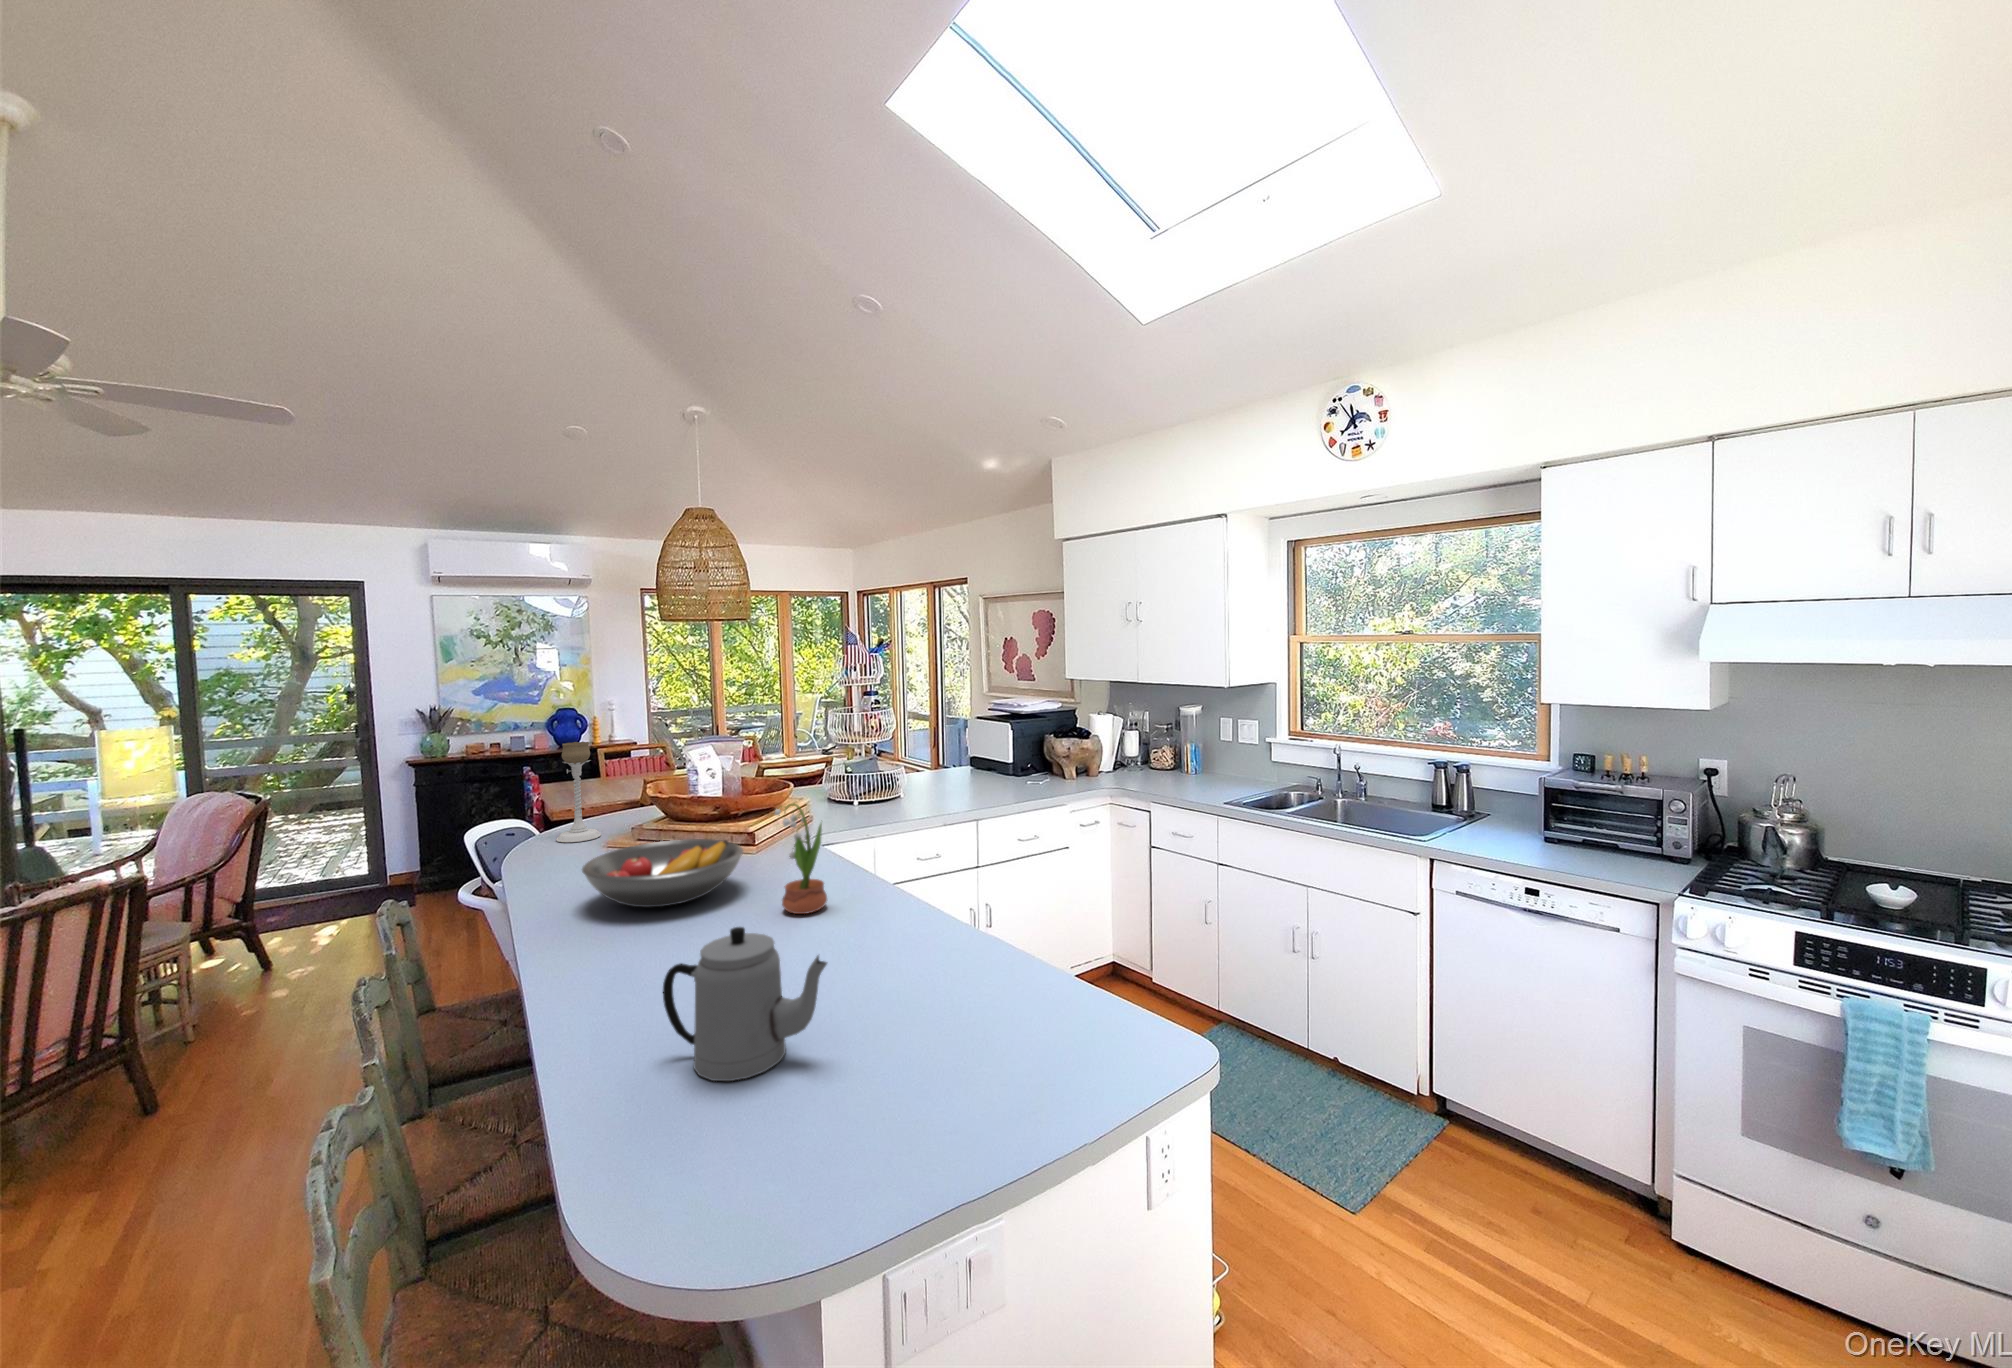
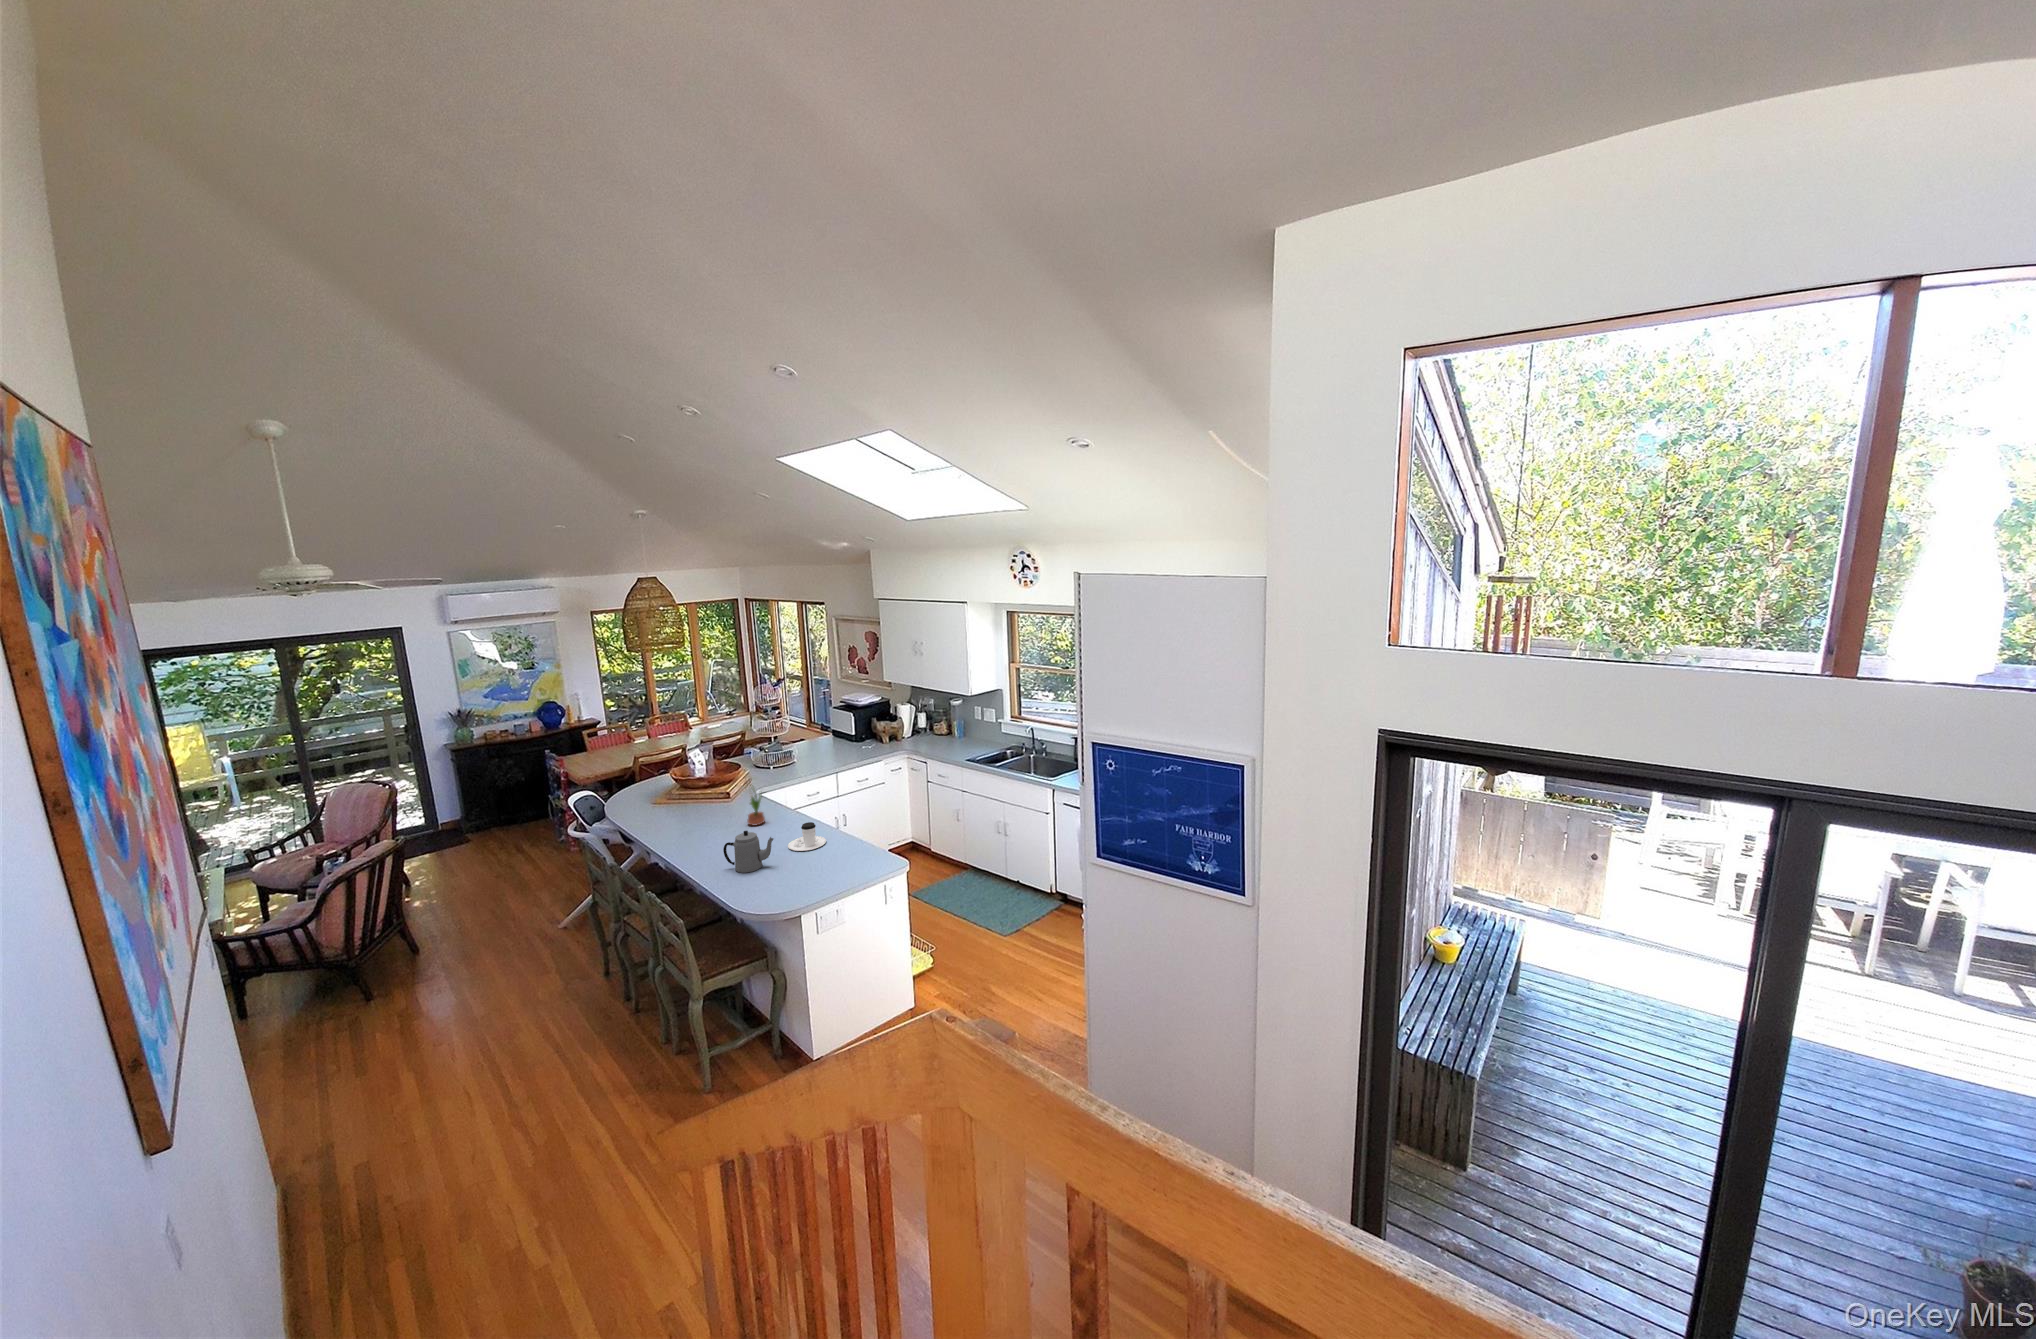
candle holder: present [556,742,601,842] -> none [623,753,644,801]
fruit bowl: present [582,839,743,907] -> none [662,798,727,828]
coffee cup: none [876,916,989,1008] -> present [788,822,826,851]

